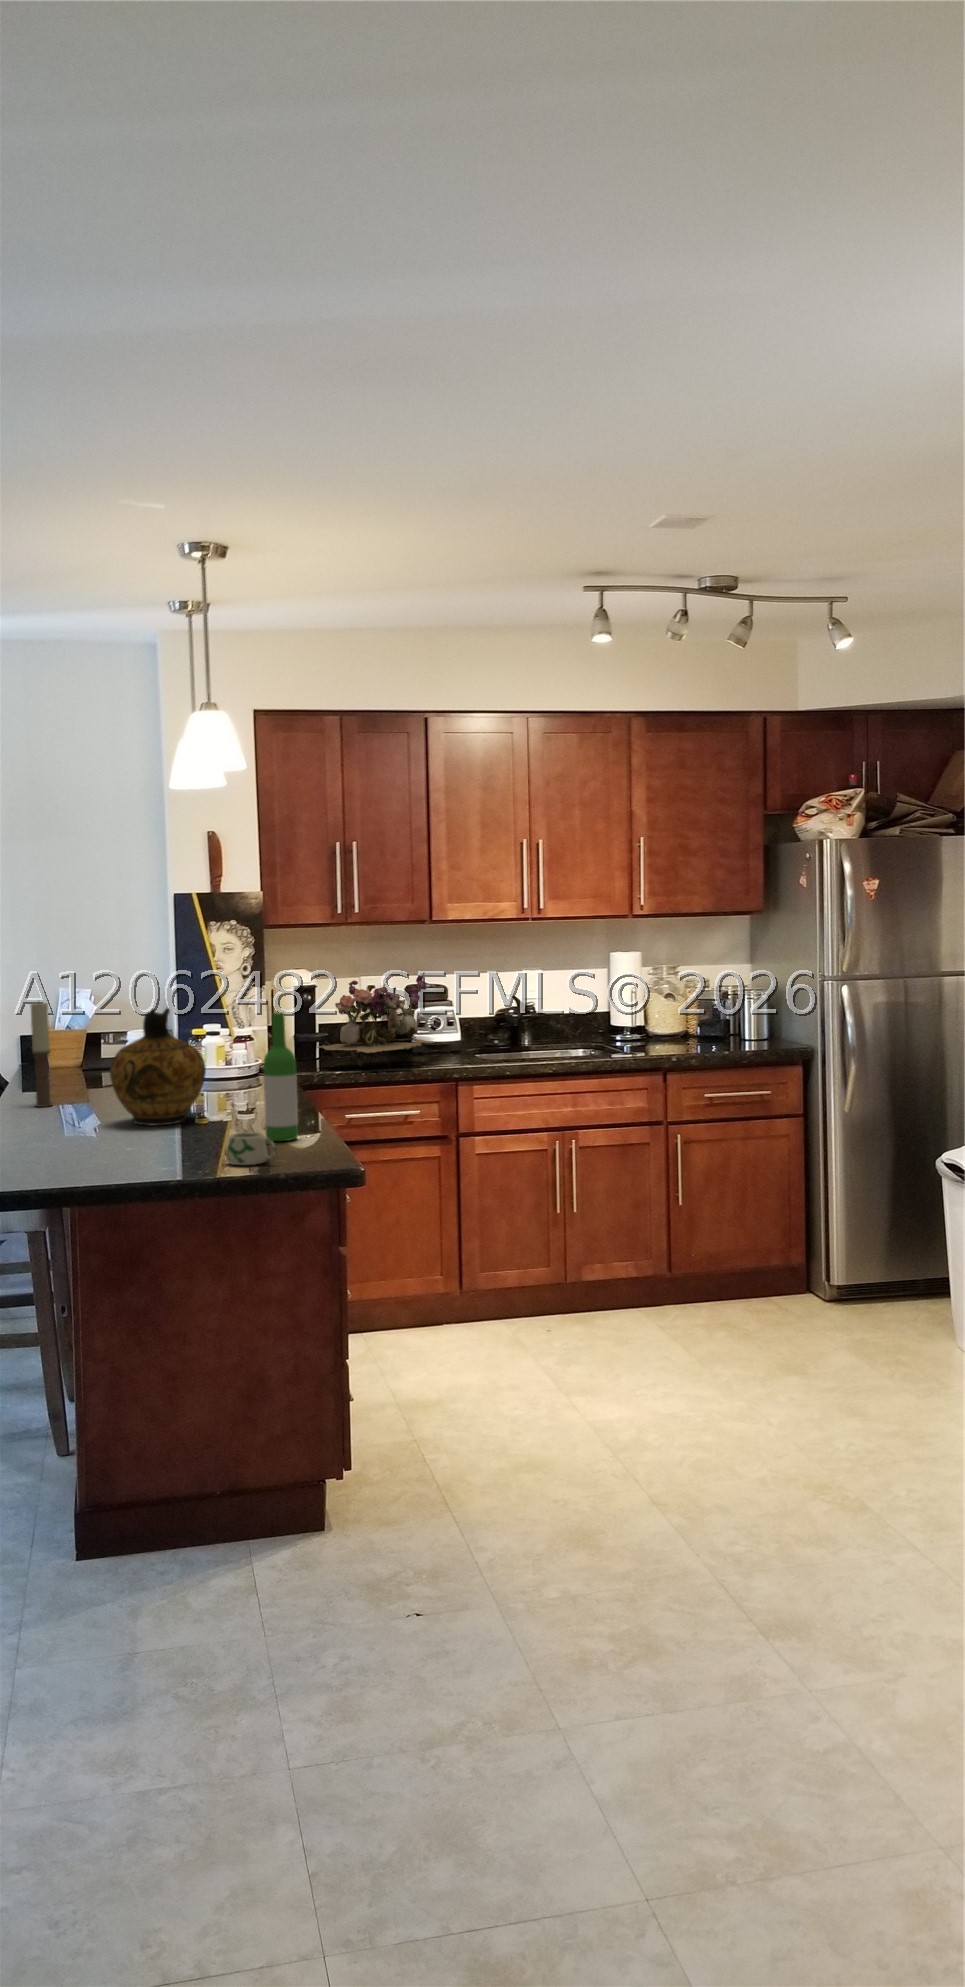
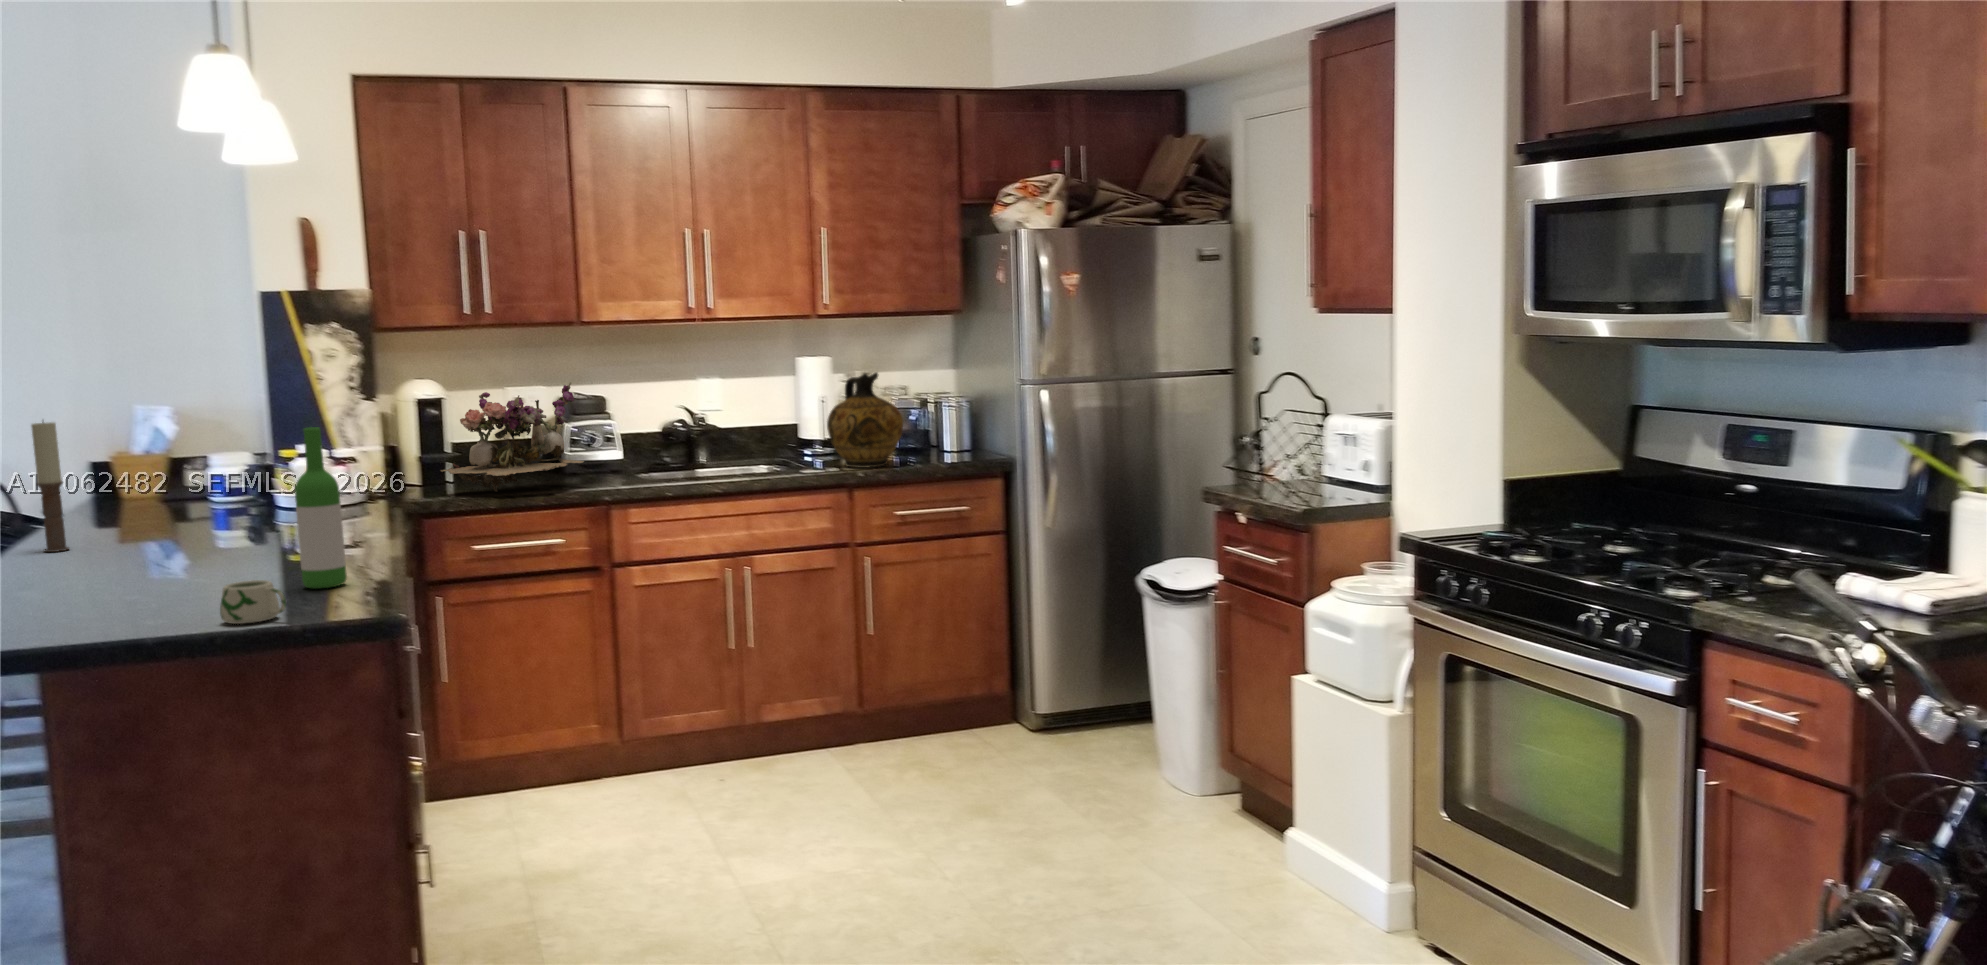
ceramic jug: present [110,1008,206,1126] -> present [827,372,903,468]

